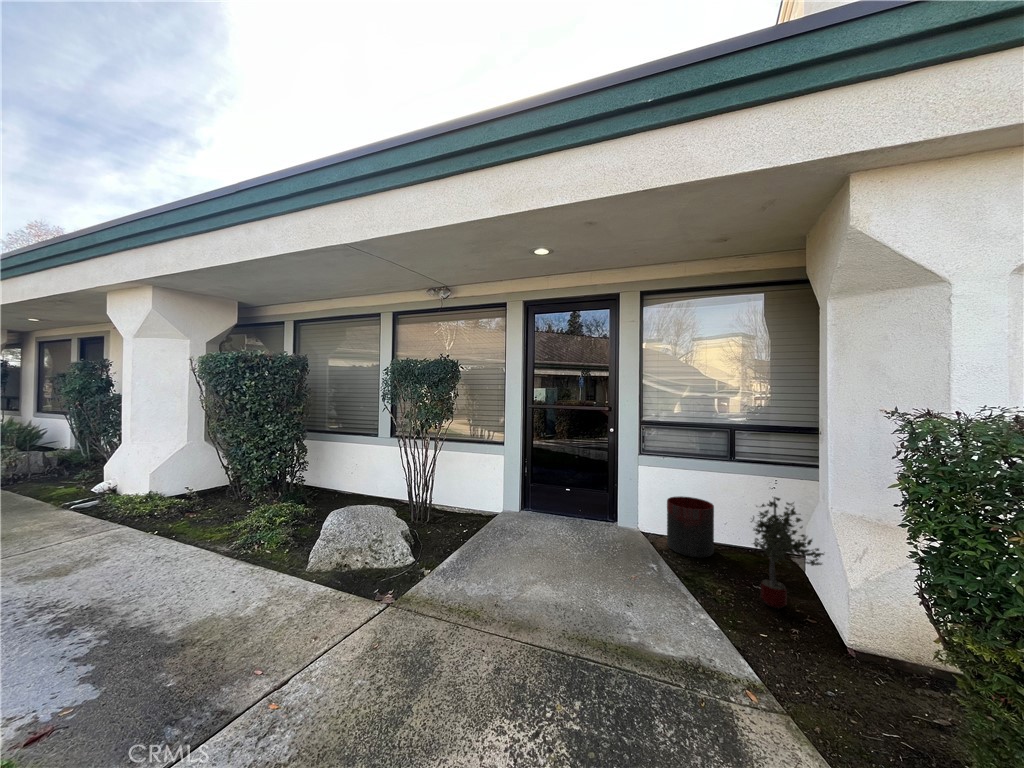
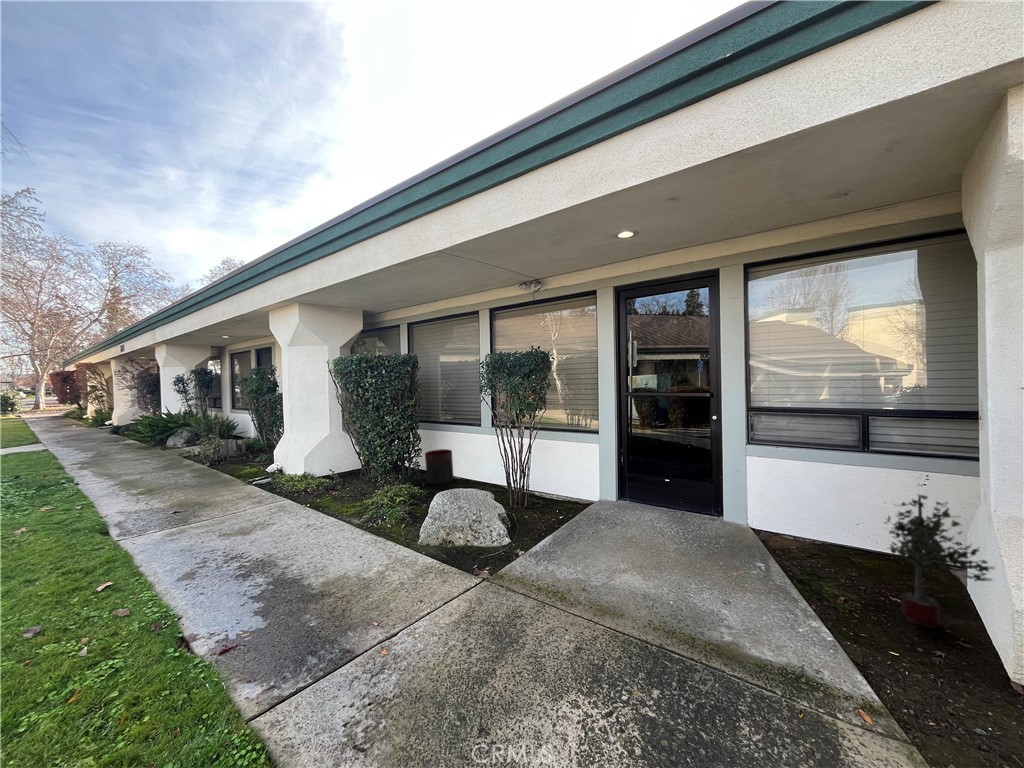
trash can: present [667,496,714,558] -> present [425,449,453,485]

